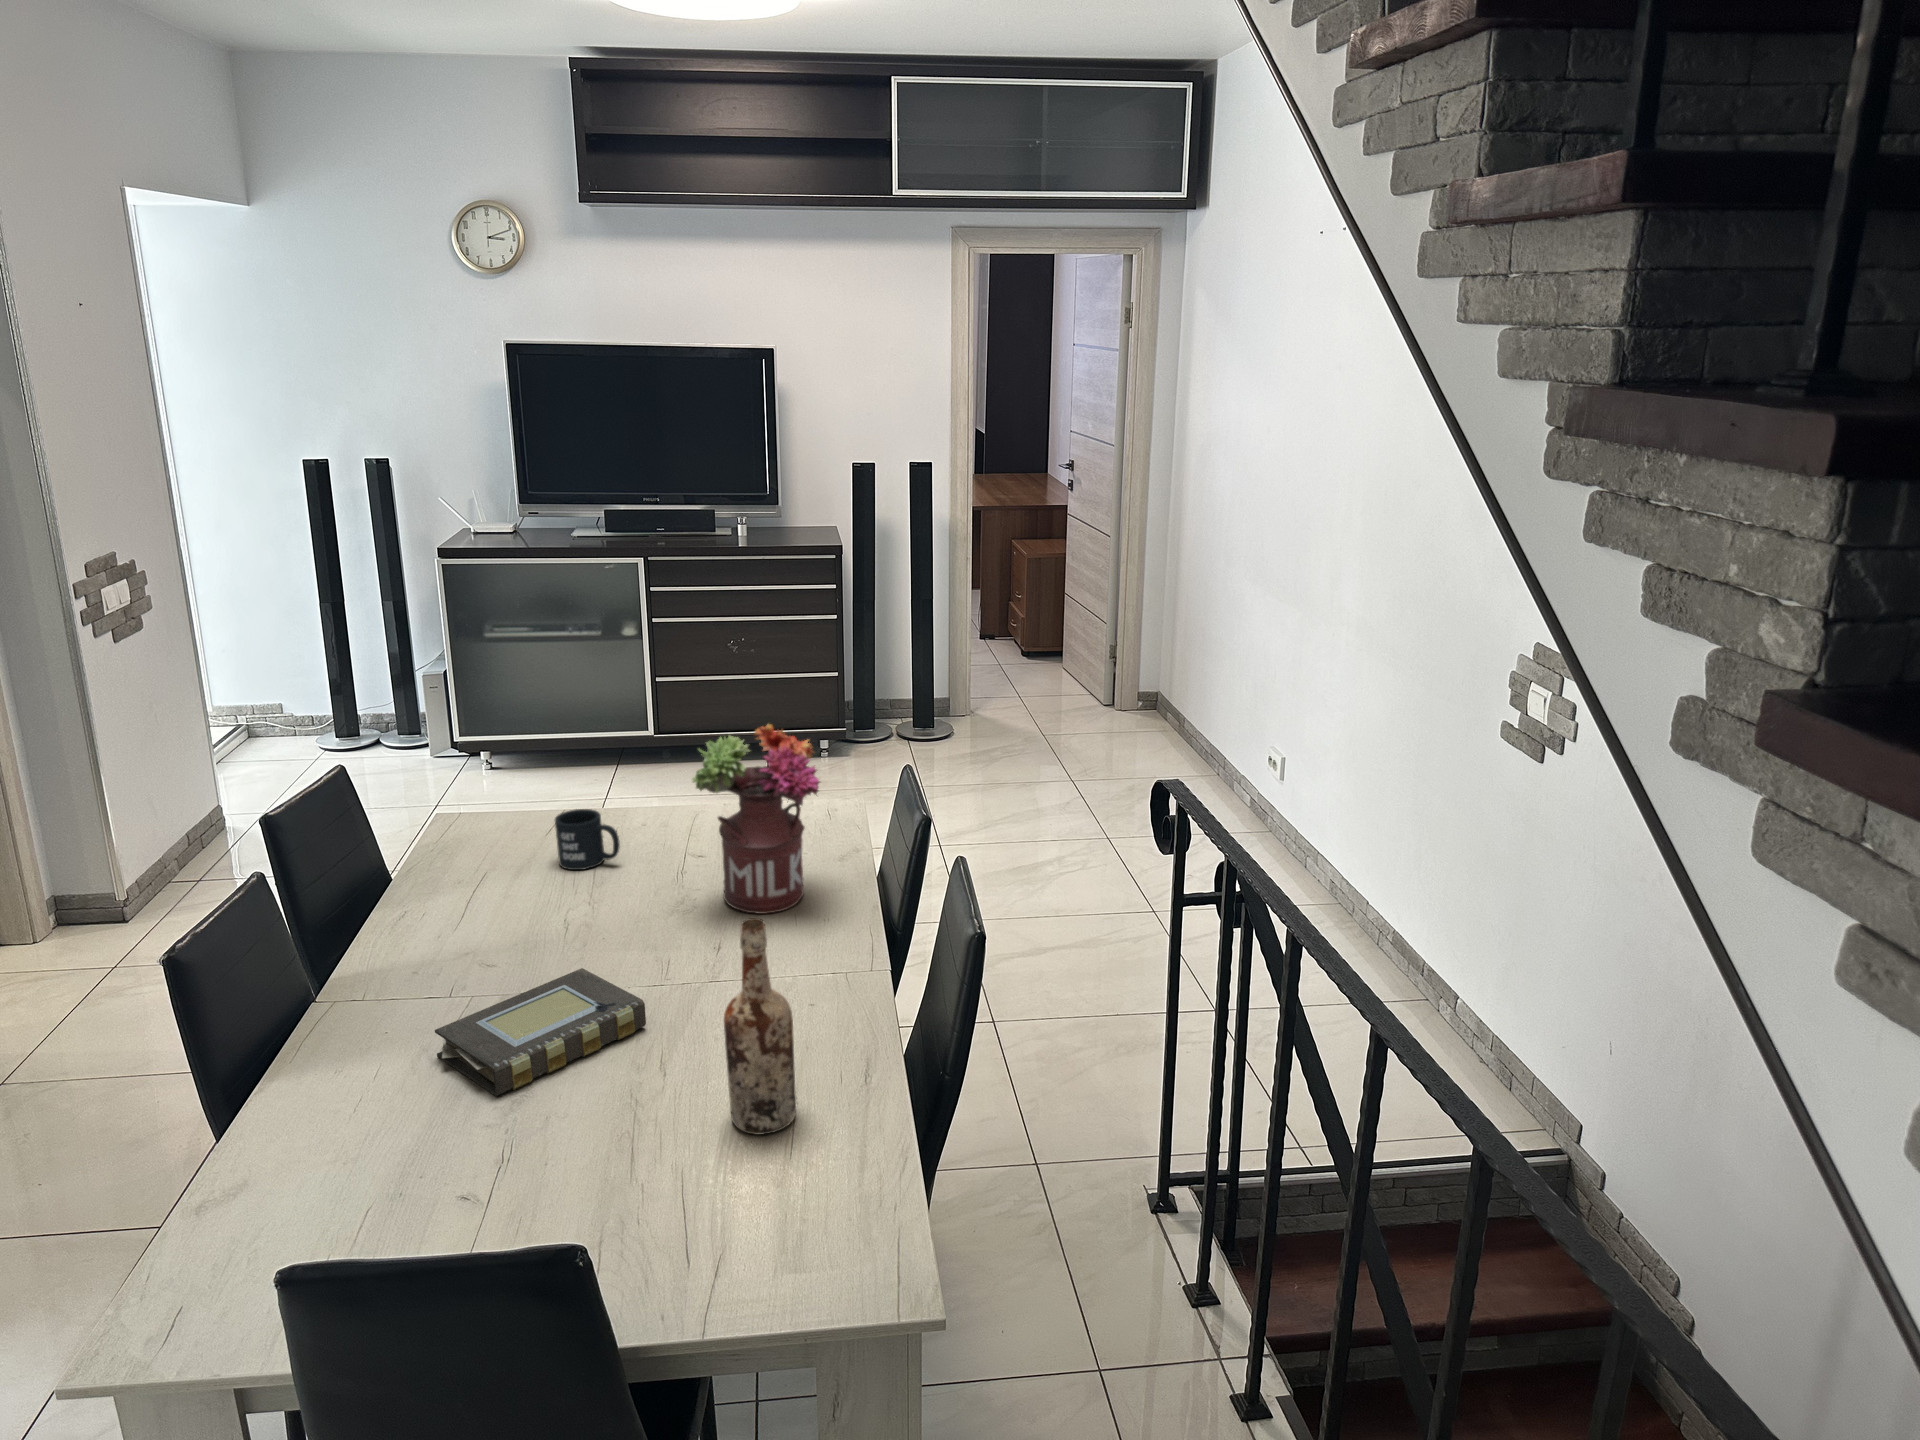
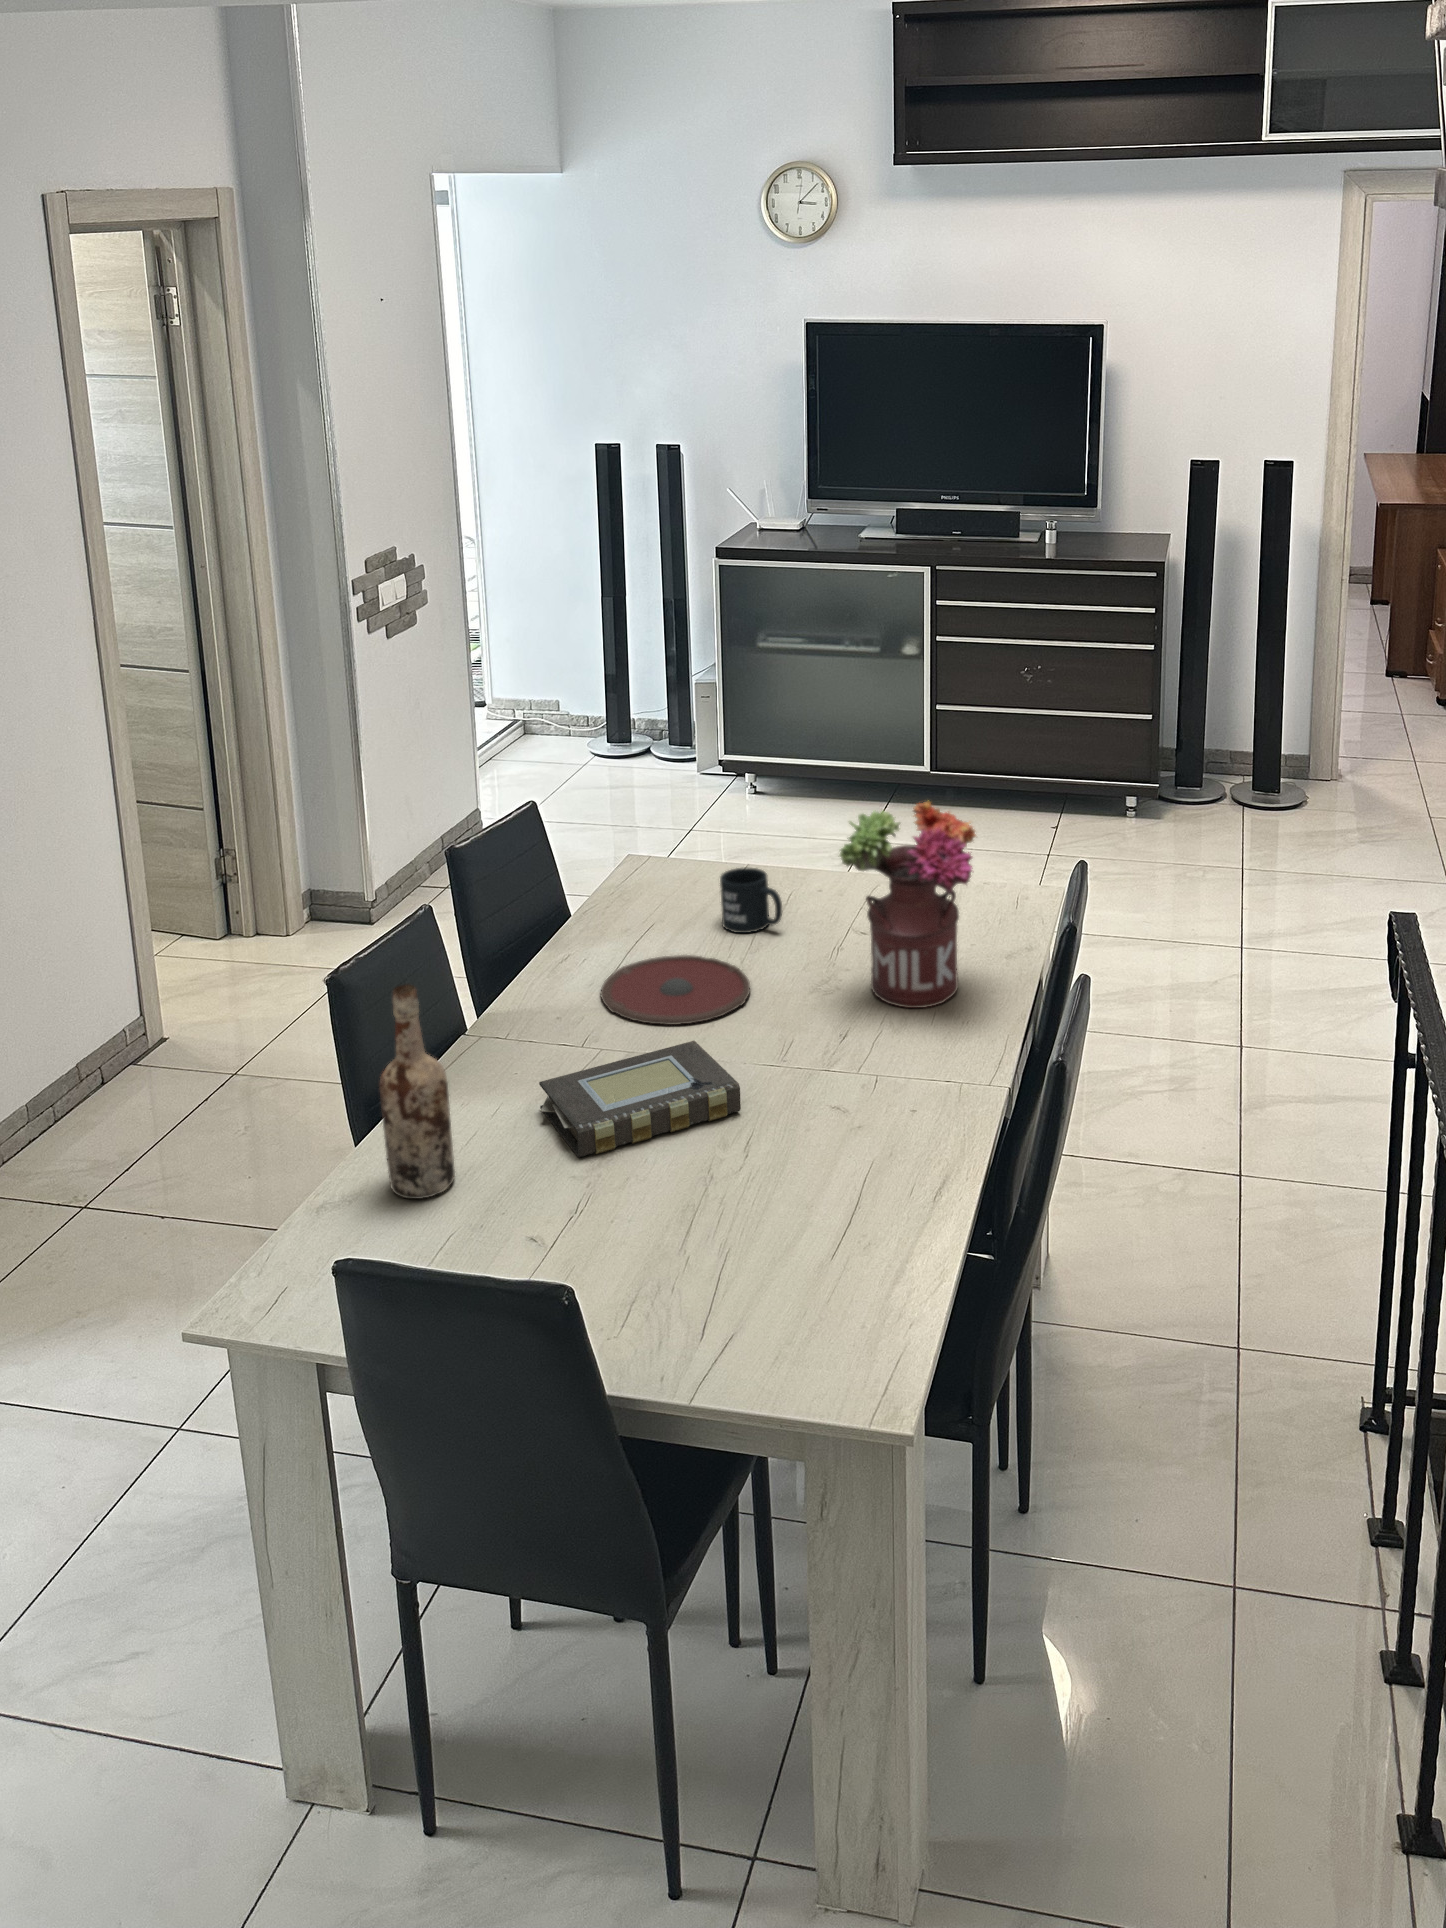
plate: none [460,894,612,961] -> present [601,955,750,1025]
wine bottle: present [724,918,796,1135] -> present [379,984,455,1199]

